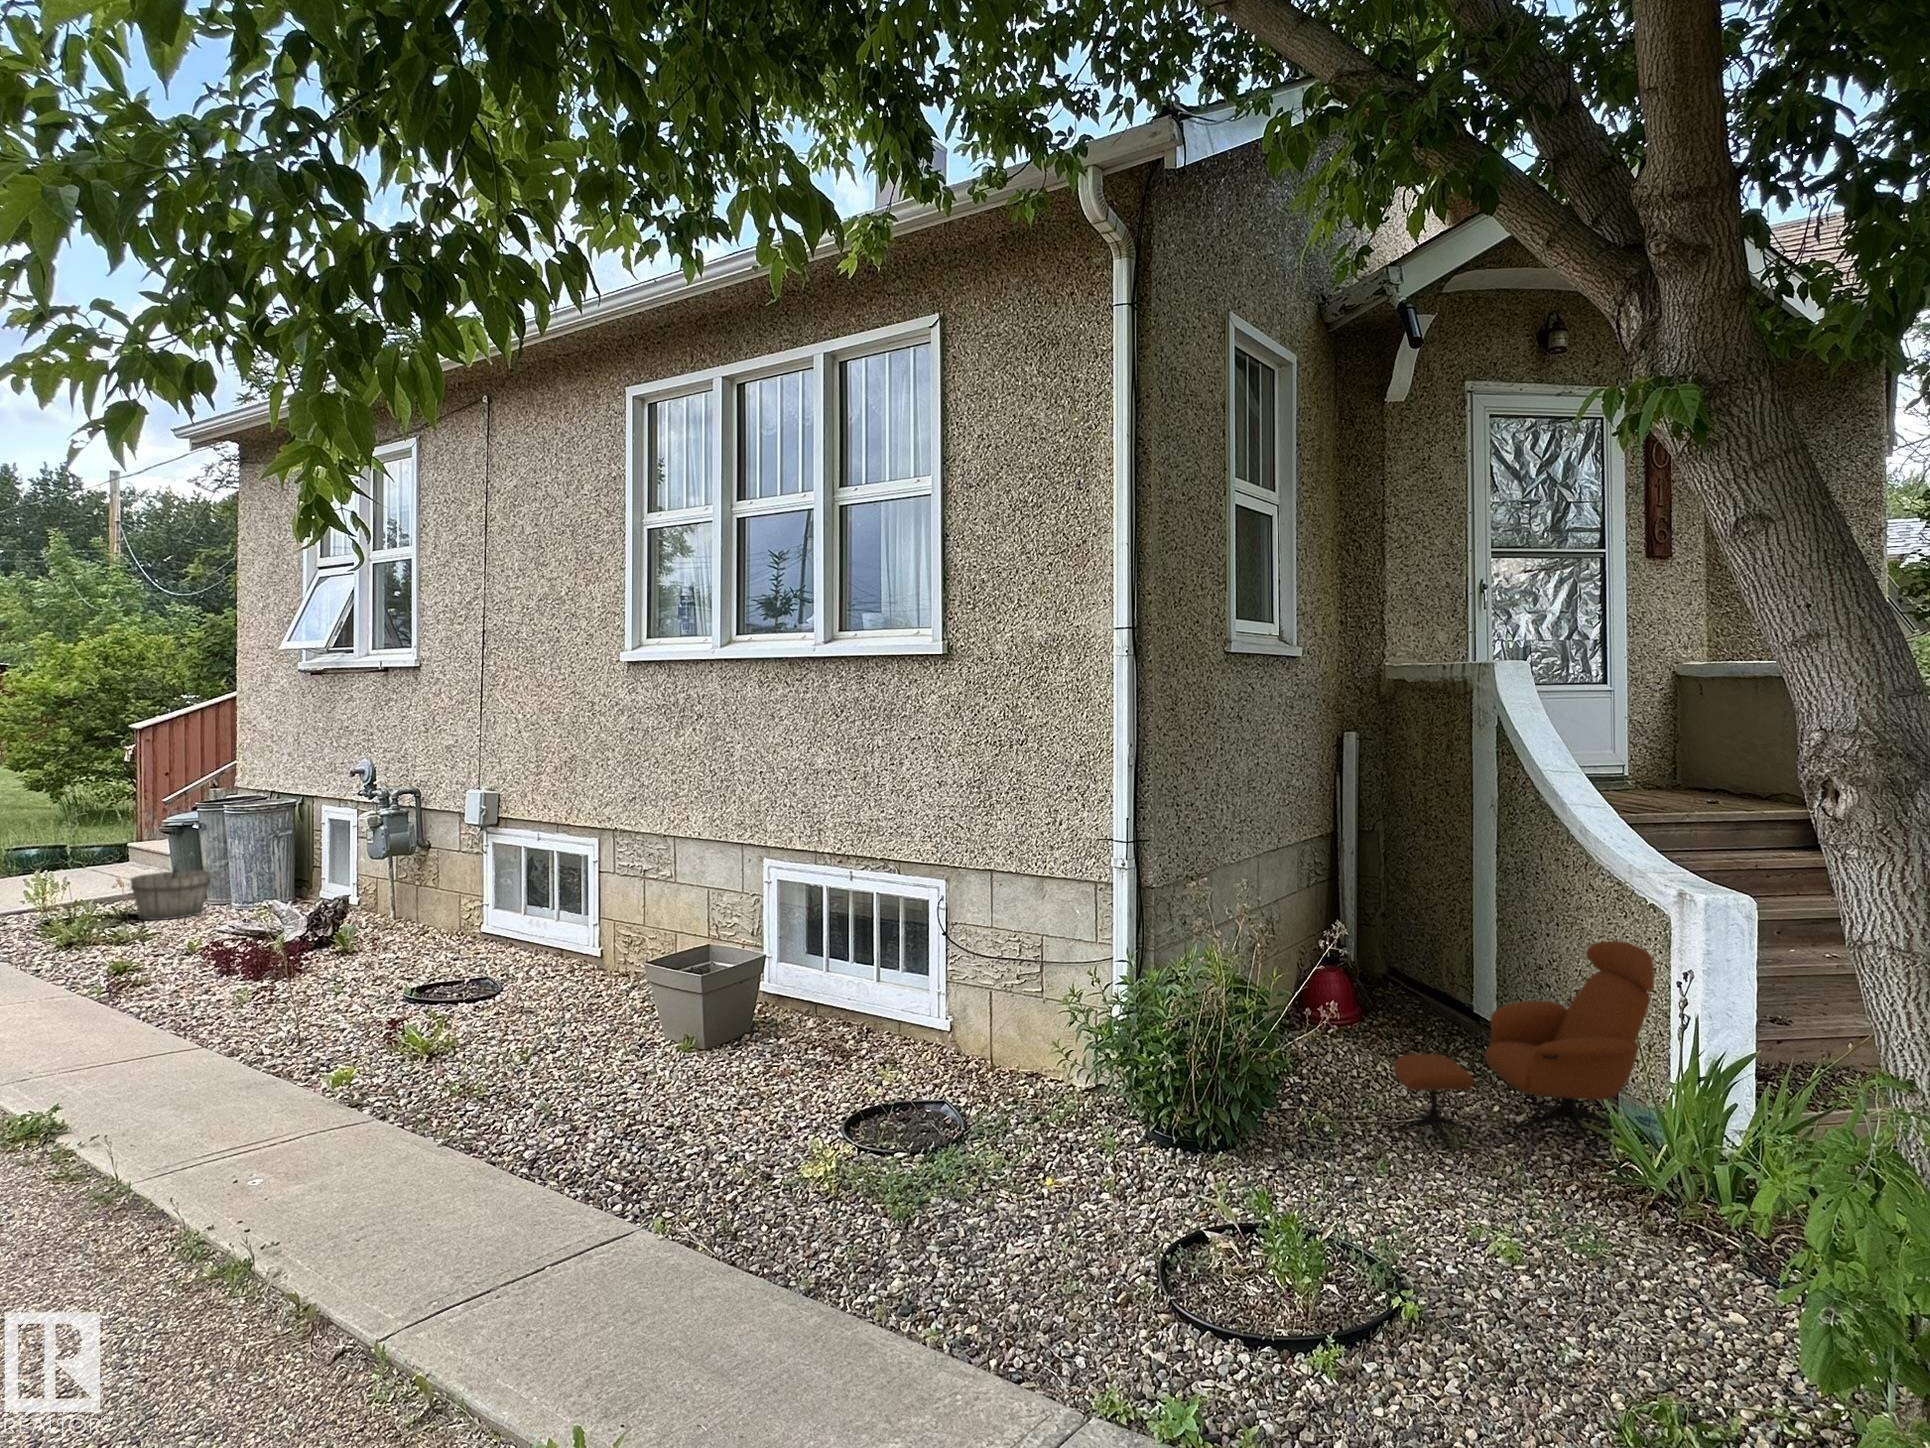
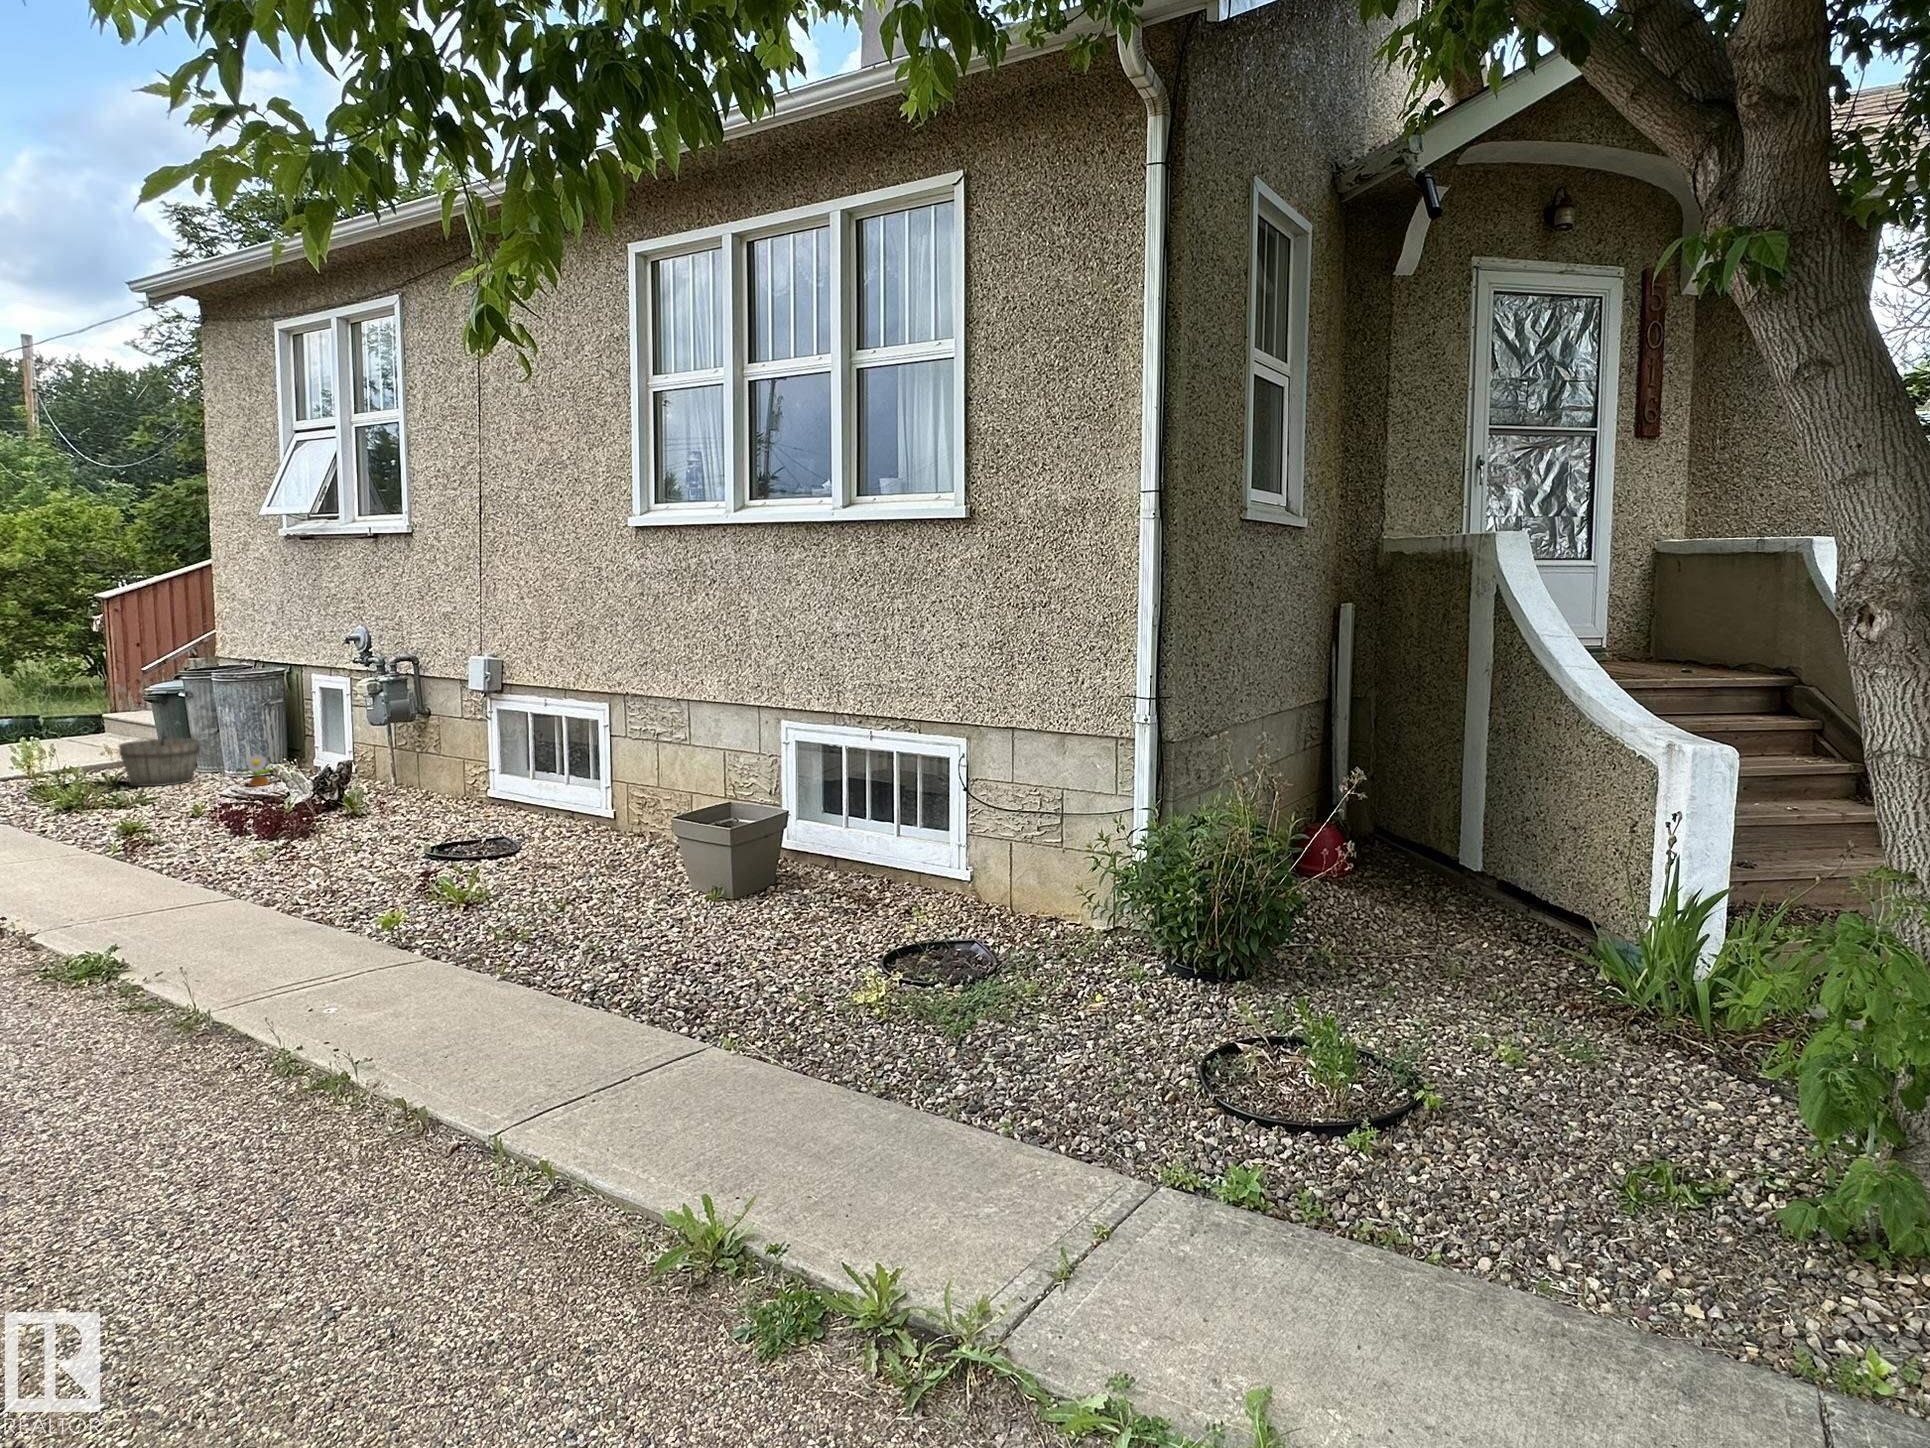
decorative plant: none [244,886,288,920] -> present [244,754,279,786]
lounge chair: present [1387,941,1655,1157] -> none [1389,792,1642,983]

